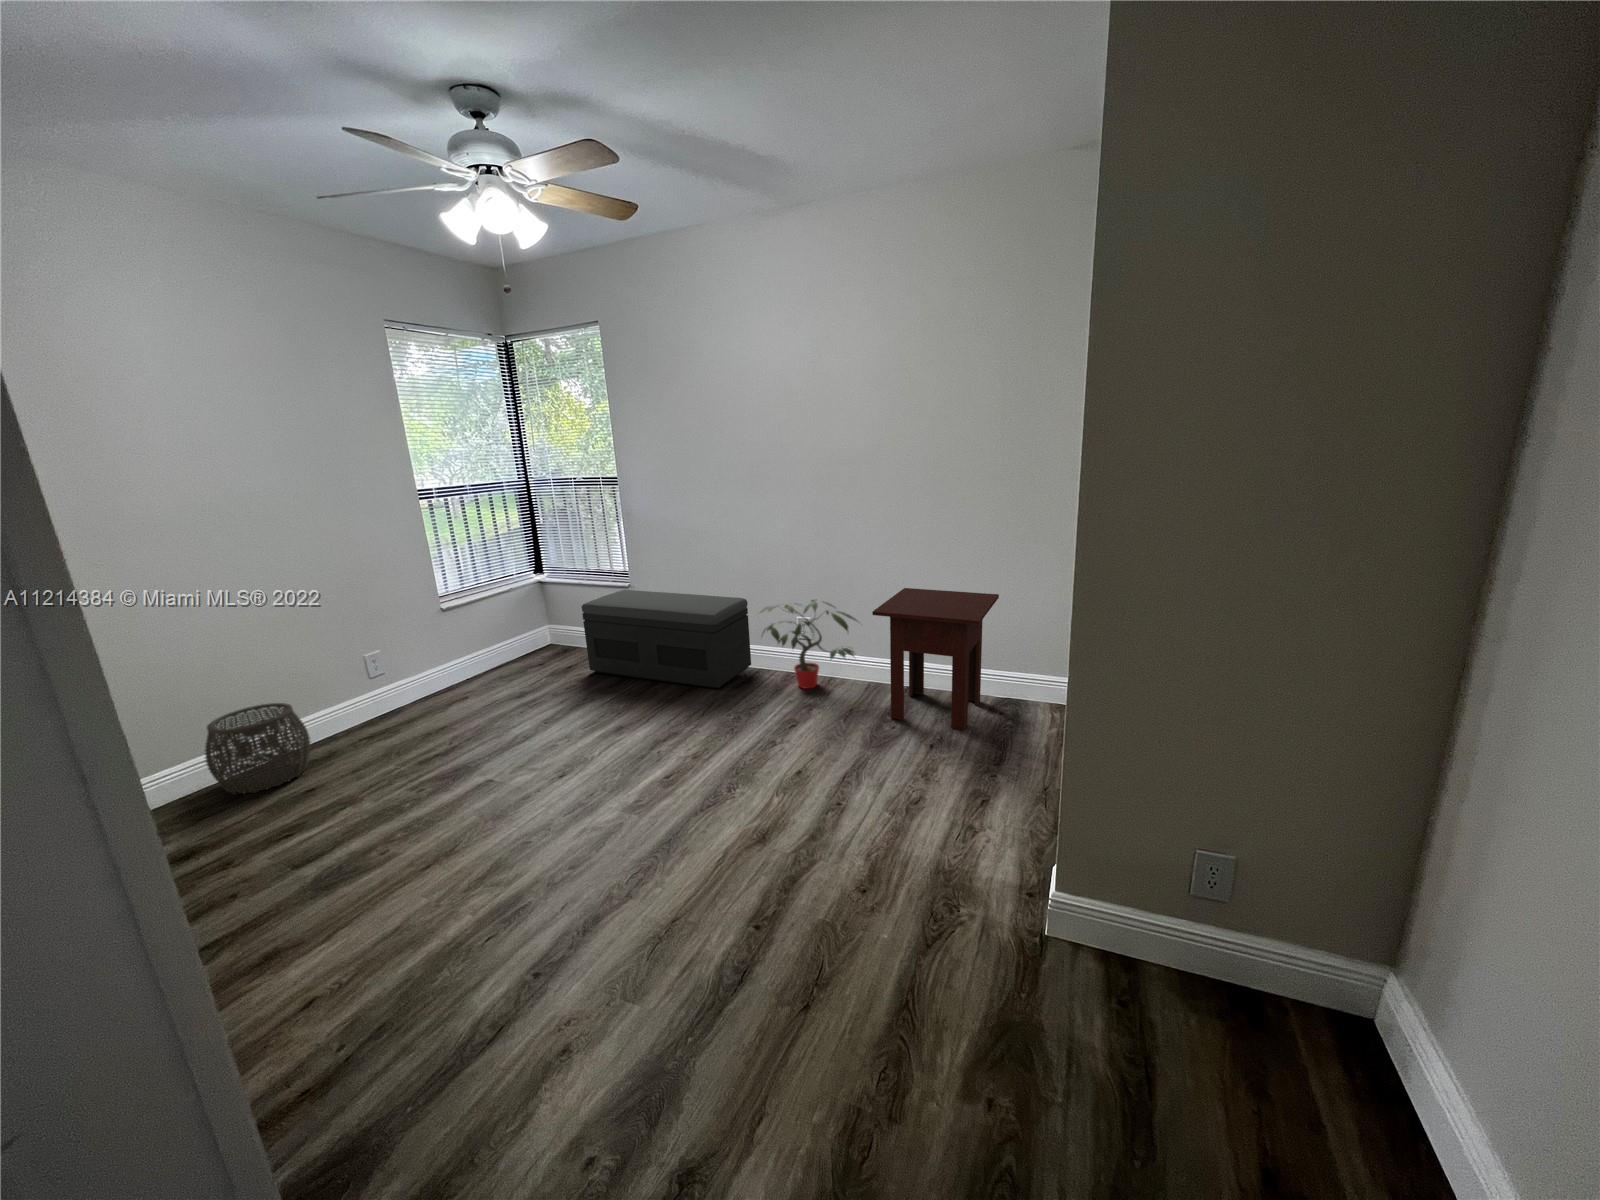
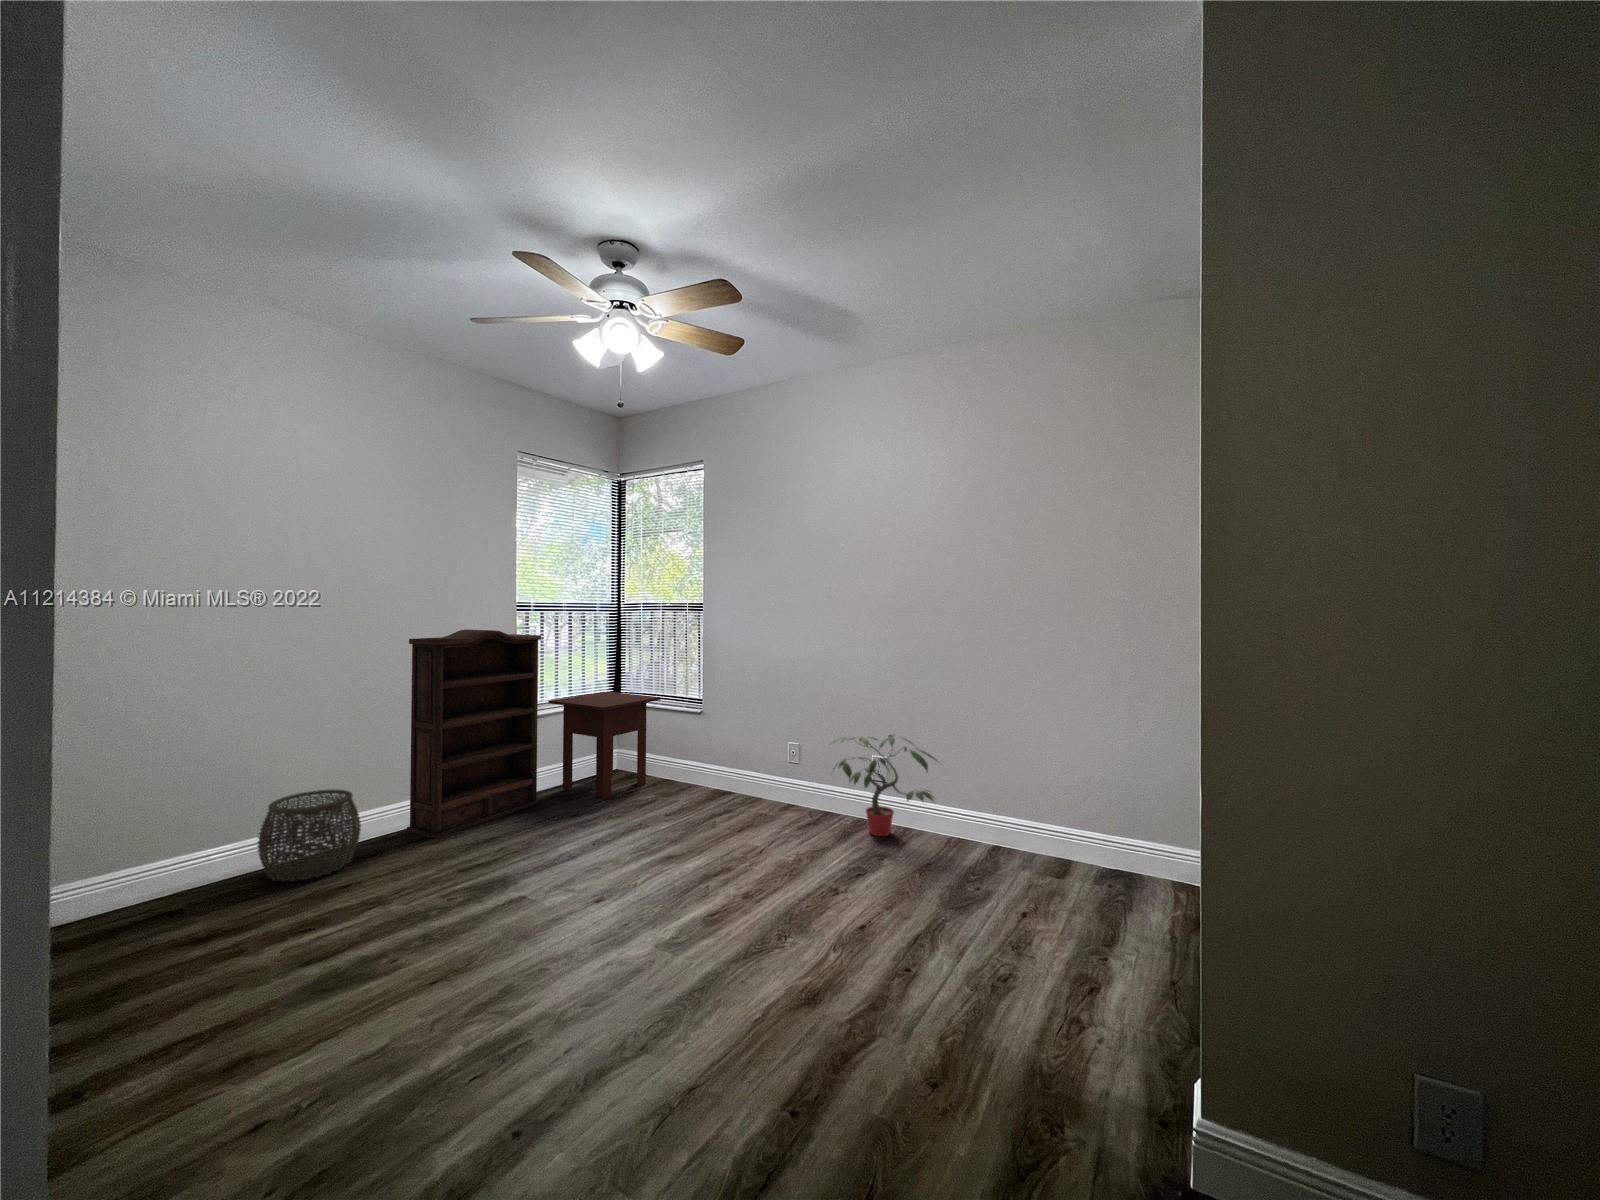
bookshelf: none [310,527,481,735] -> present [407,629,541,839]
side table: present [872,588,999,730] -> present [548,692,661,798]
storage bench: present [582,590,751,689] -> none [650,715,820,828]

